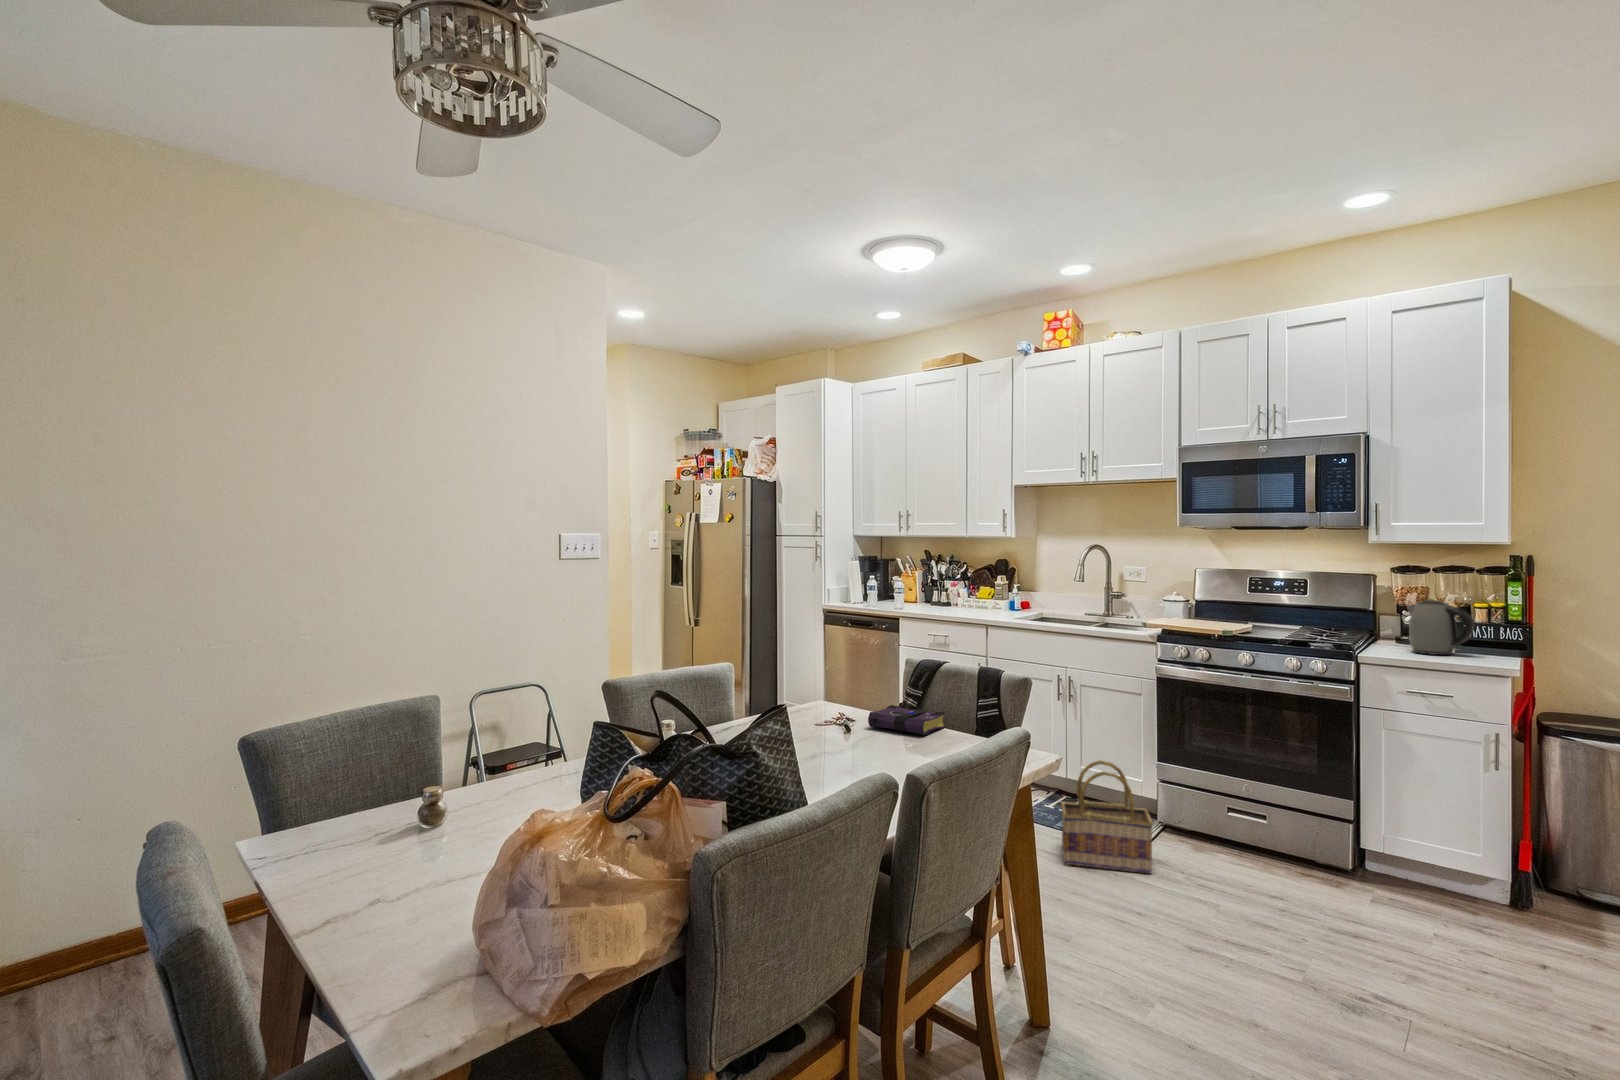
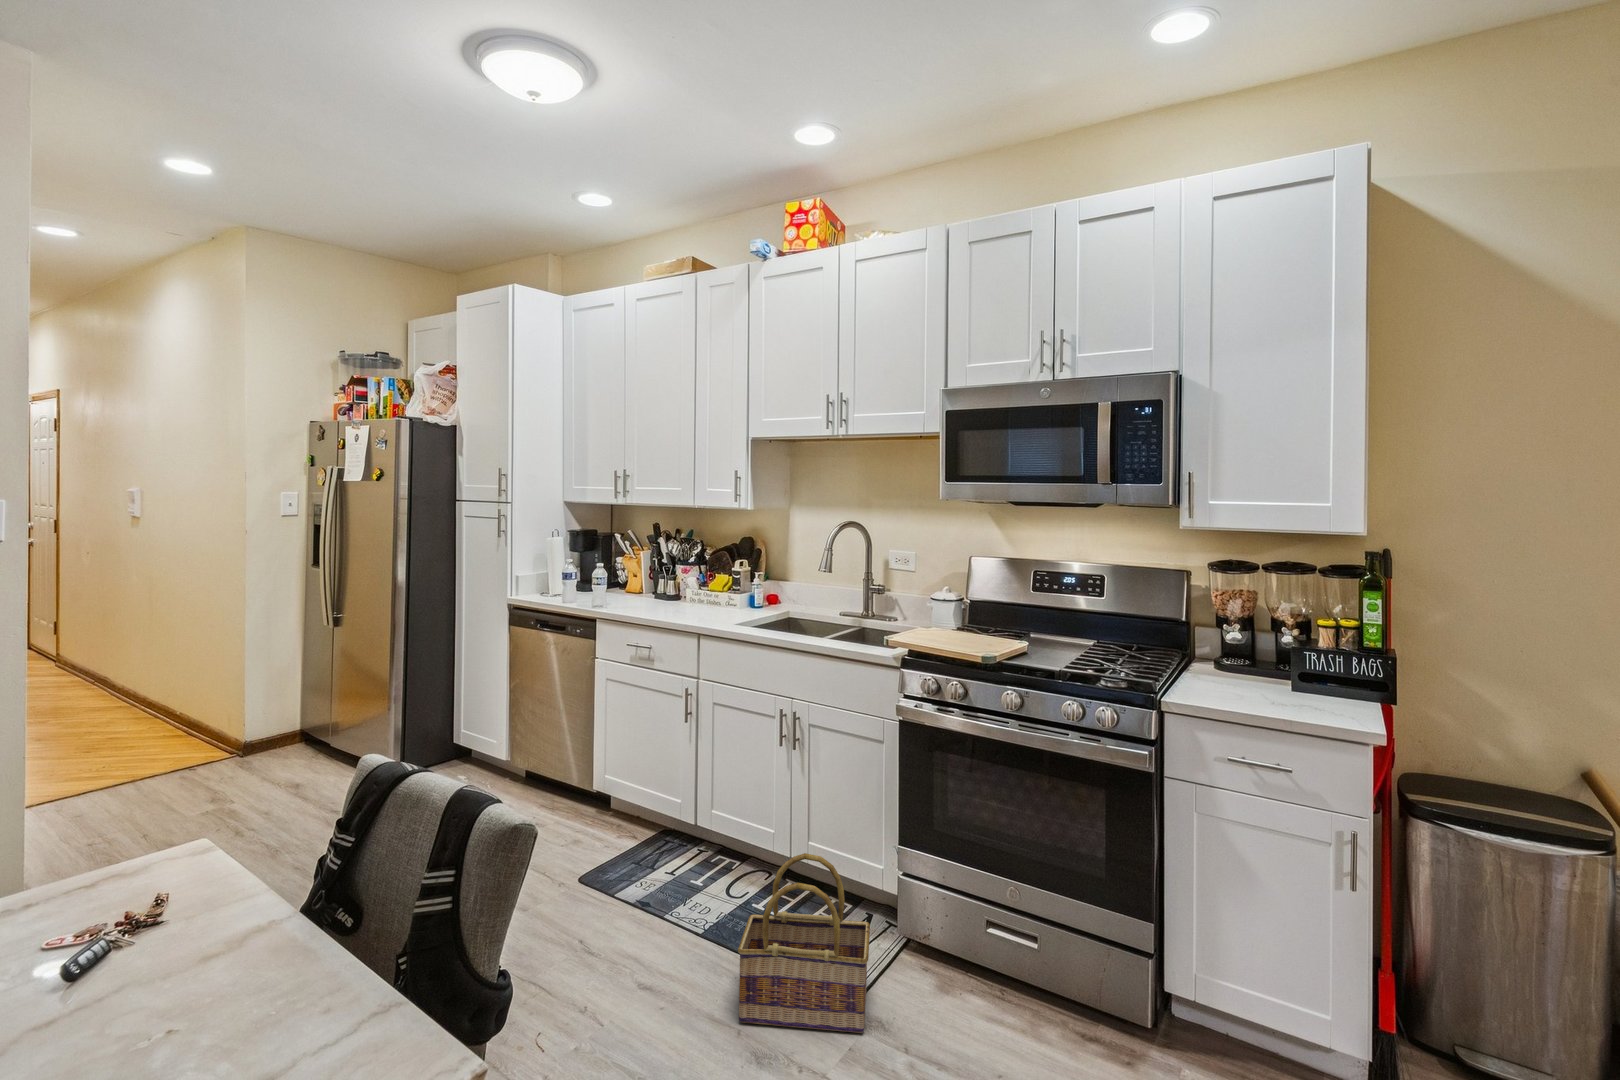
kettle: present [1407,600,1474,655] -> none [1229,618,1319,700]
book: present [868,705,945,735] -> none [102,908,299,1031]

